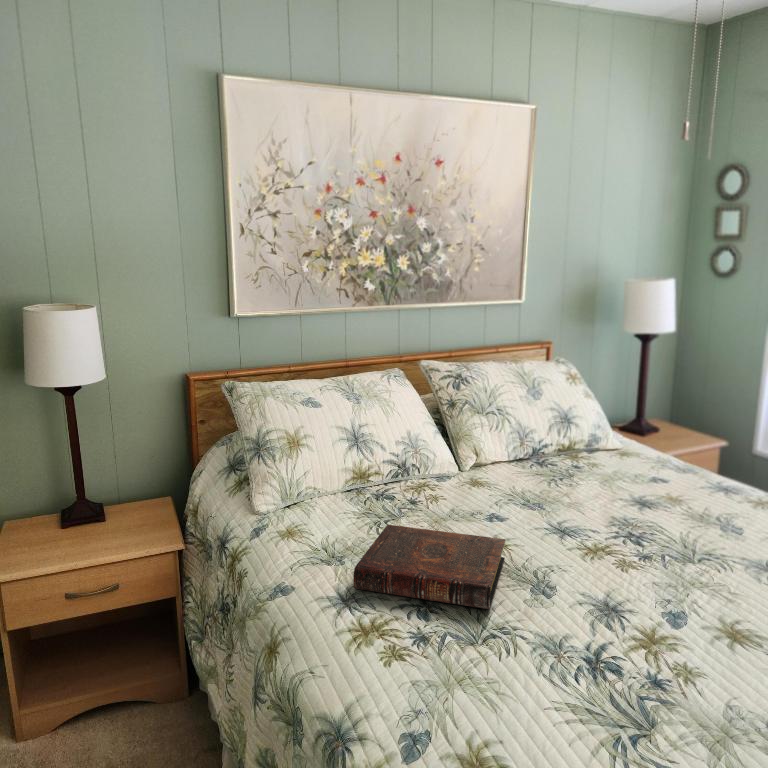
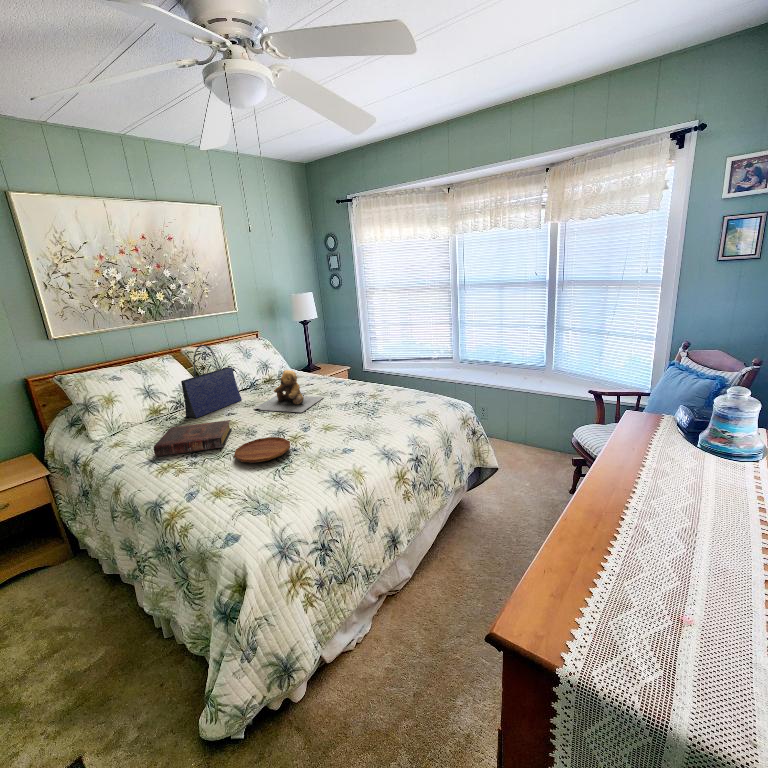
tote bag: none [412,365,517,509] -> present [181,345,242,418]
teddy bear: none [544,446,708,557] -> present [253,370,323,412]
tray: none [520,615,665,701] -> present [234,437,290,463]

